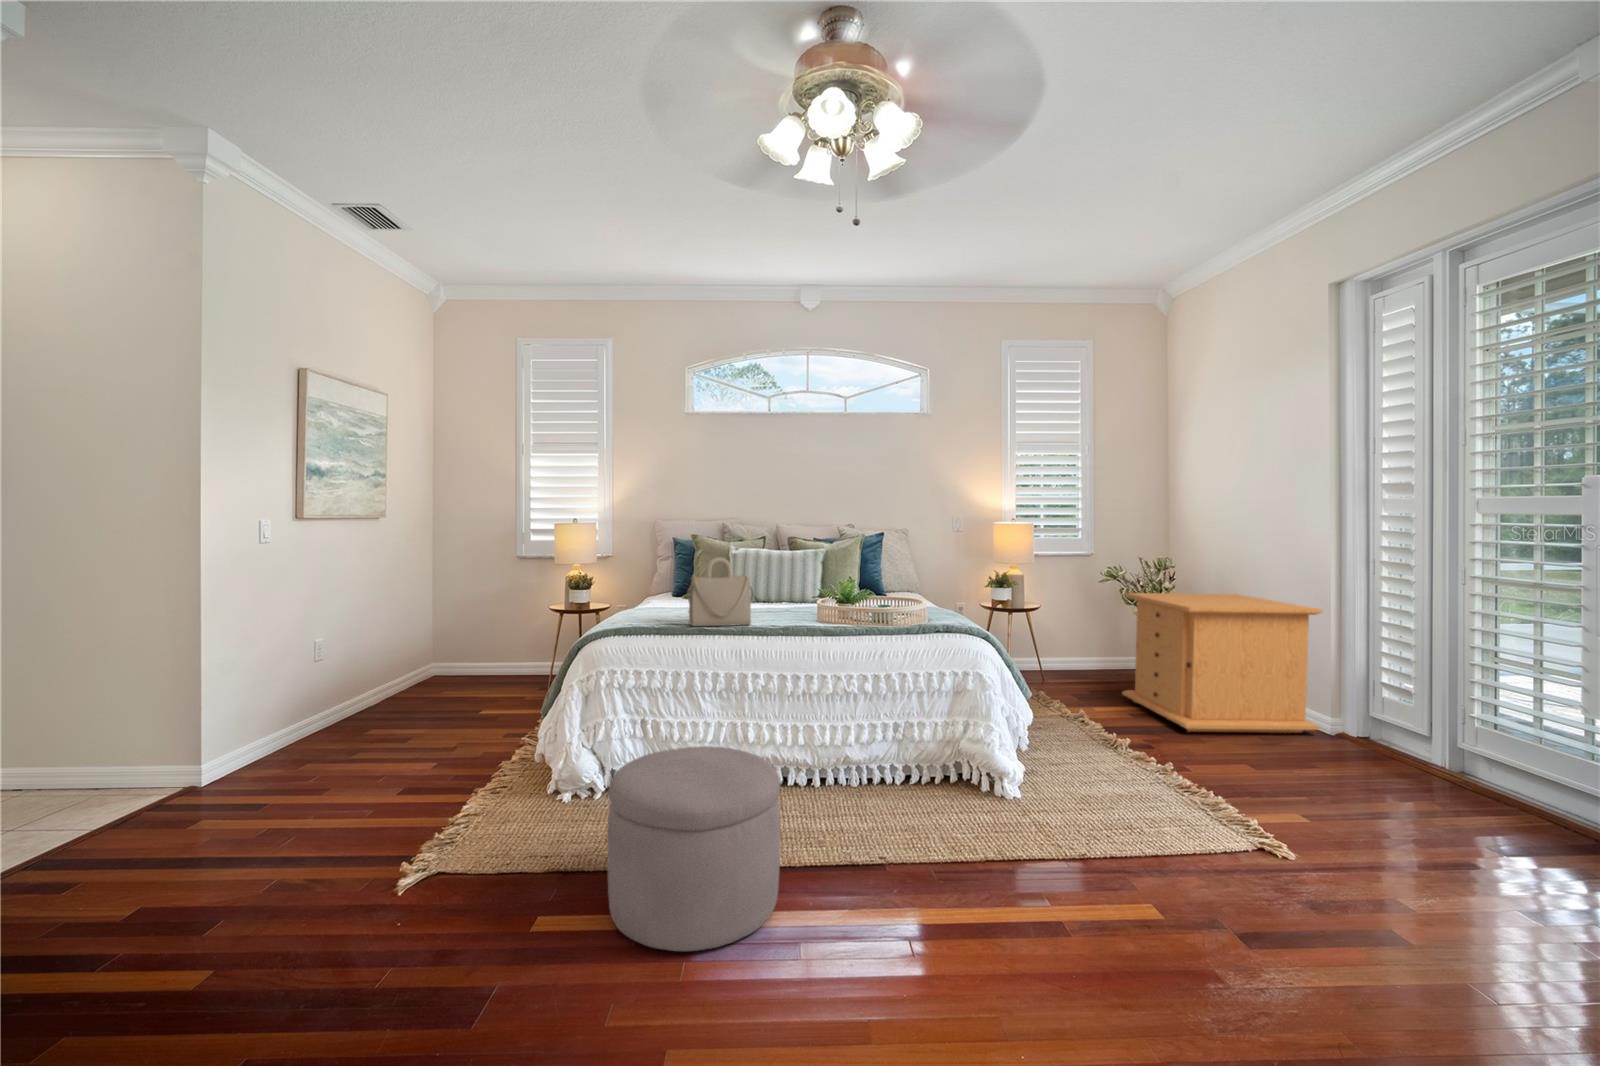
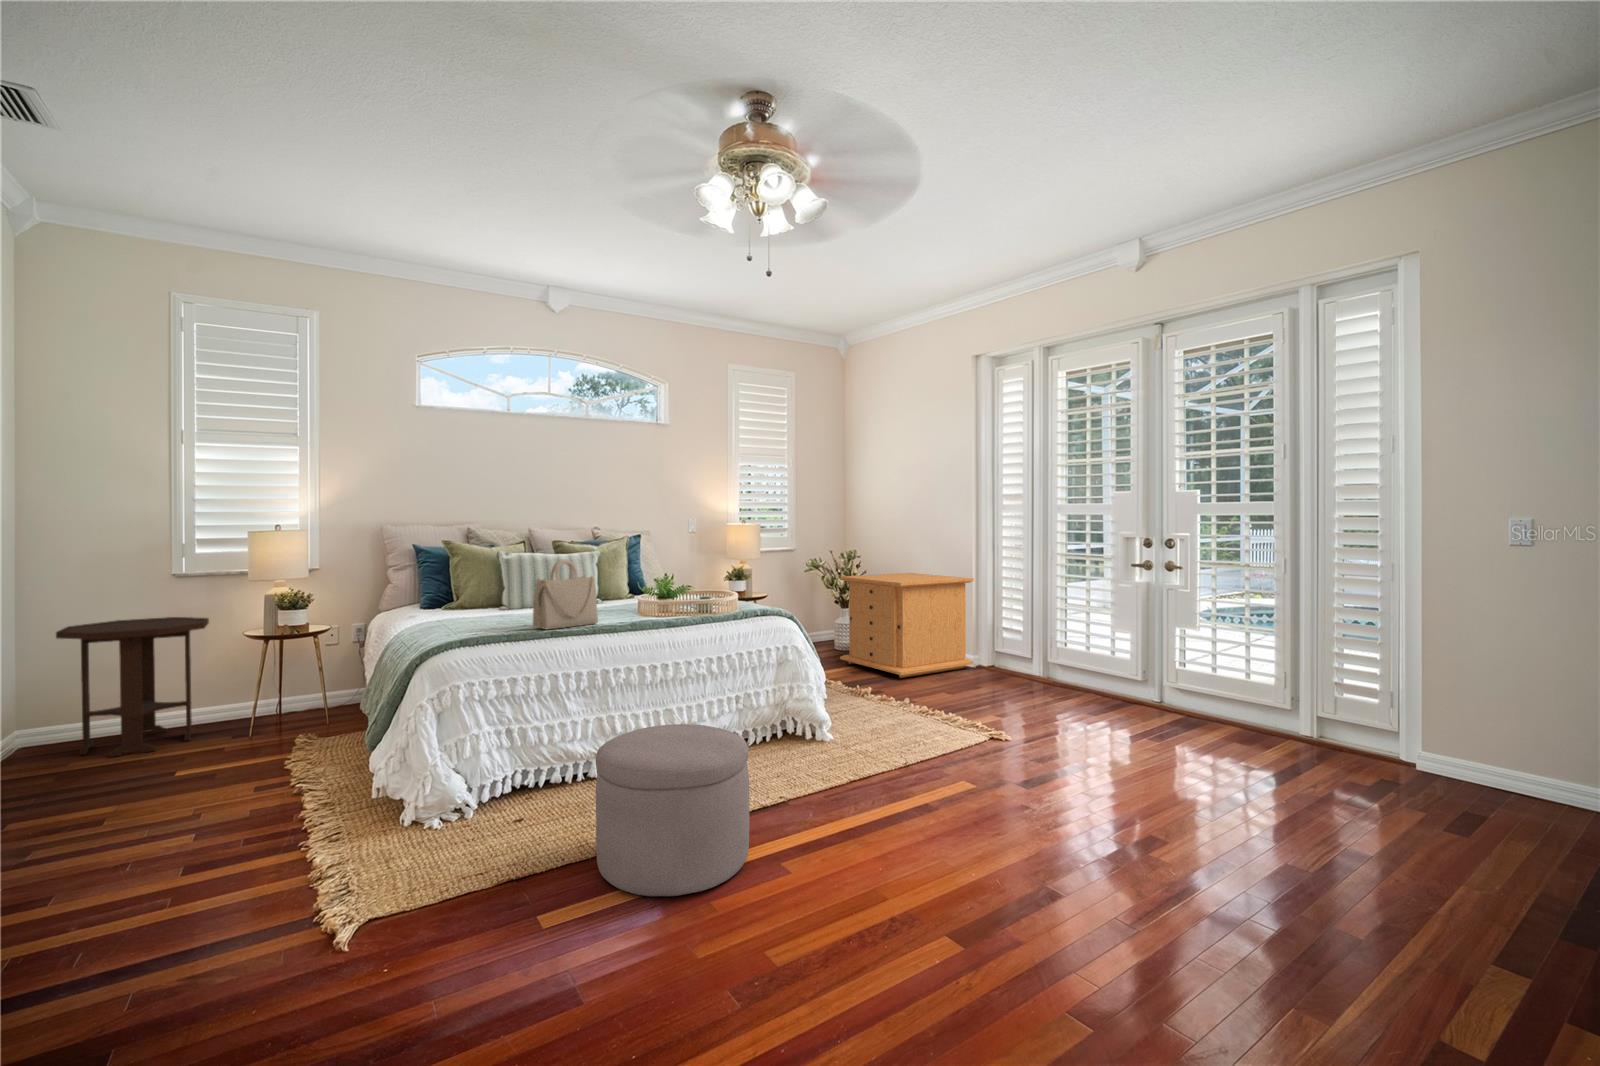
side table: none [436,587,533,689] -> present [56,617,209,757]

